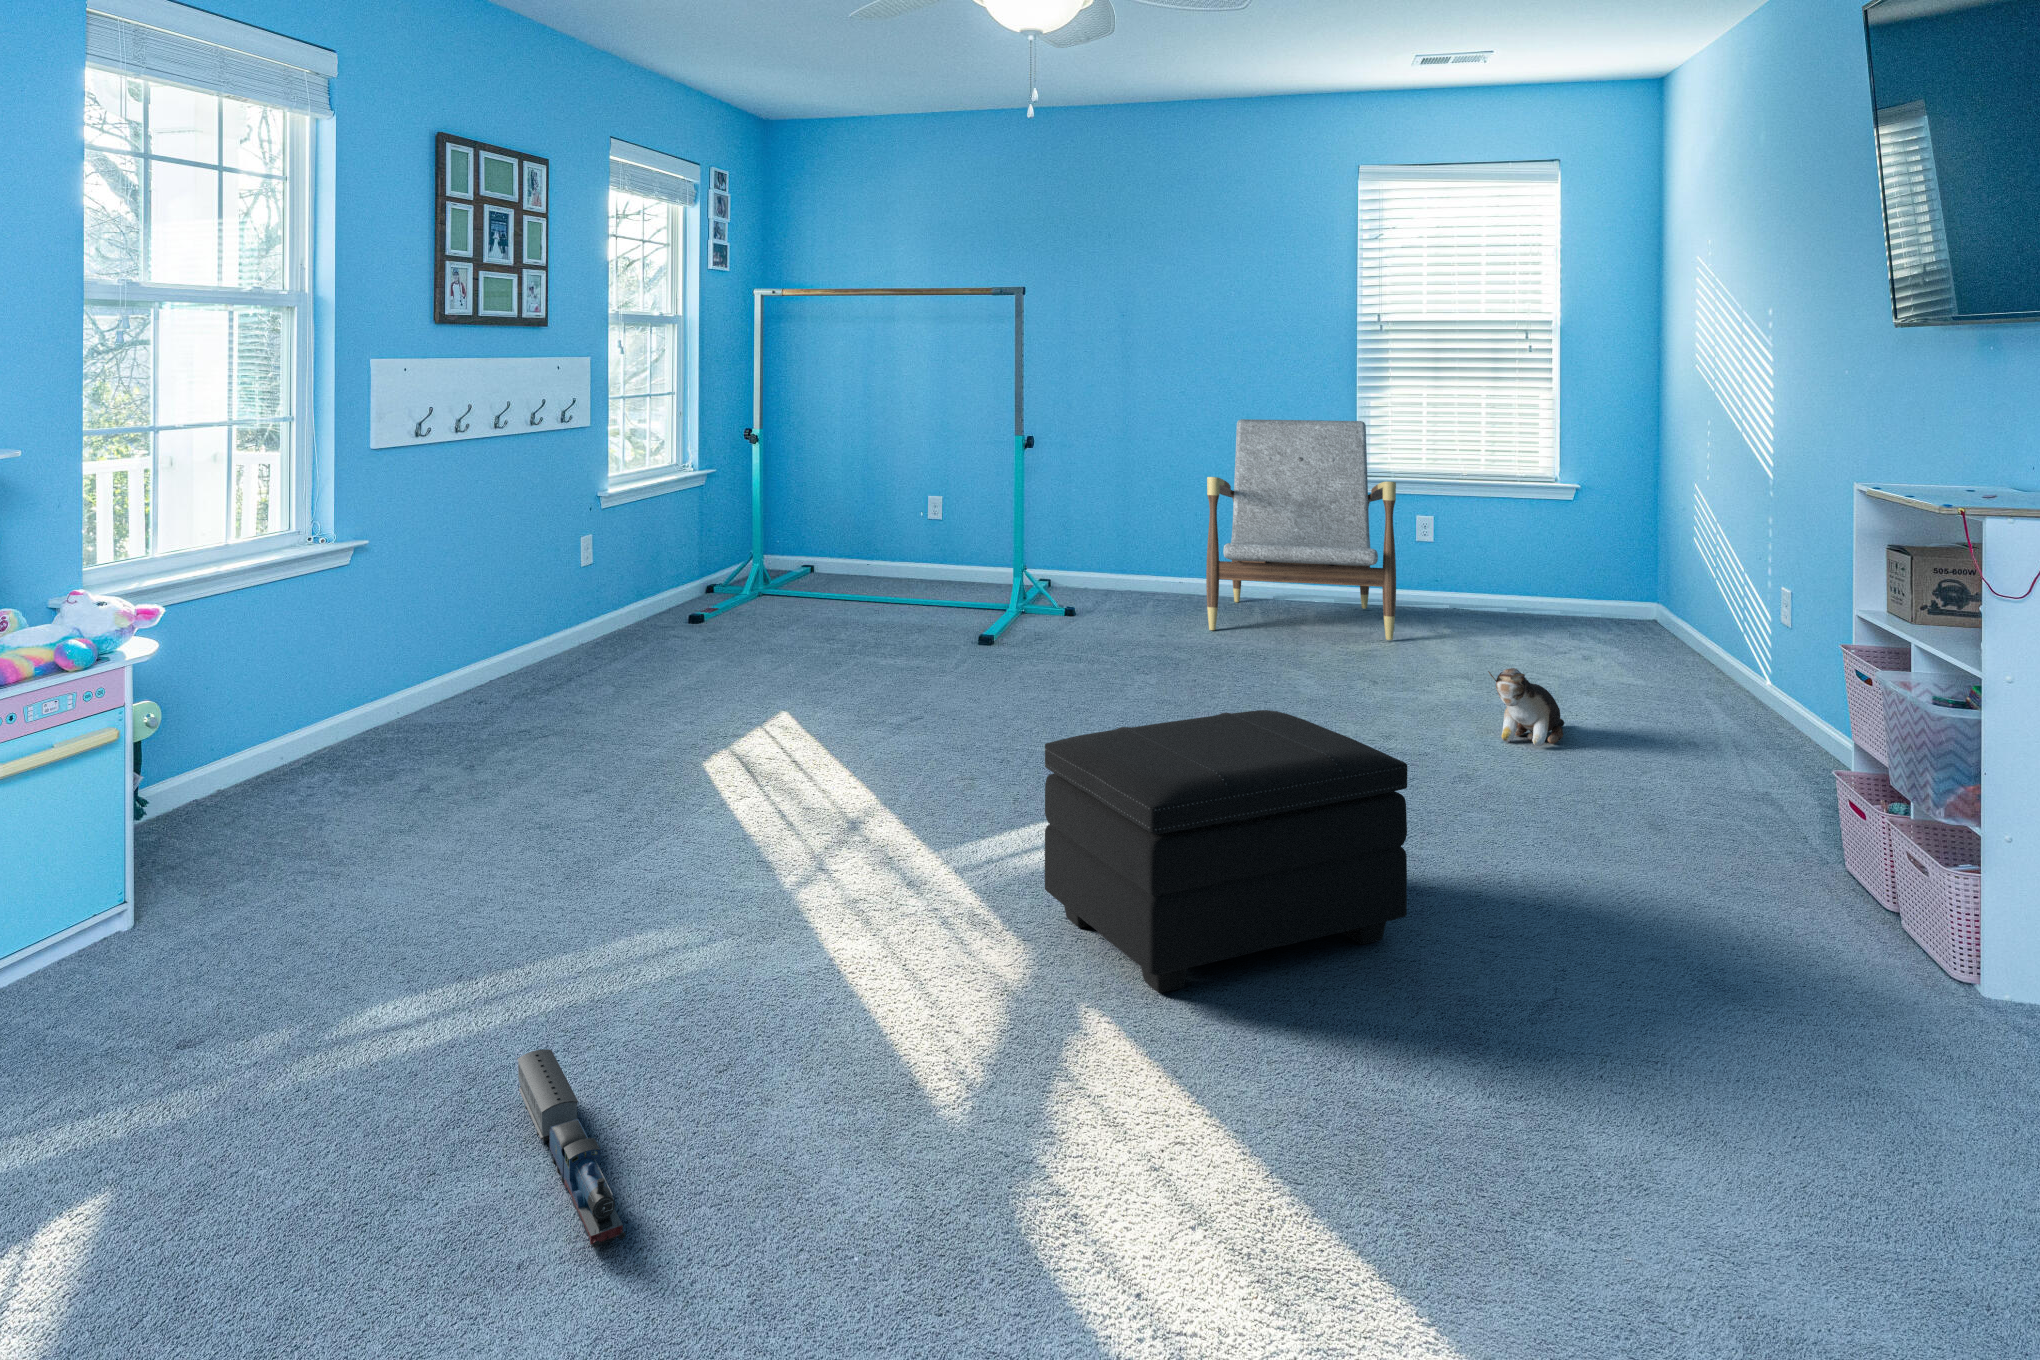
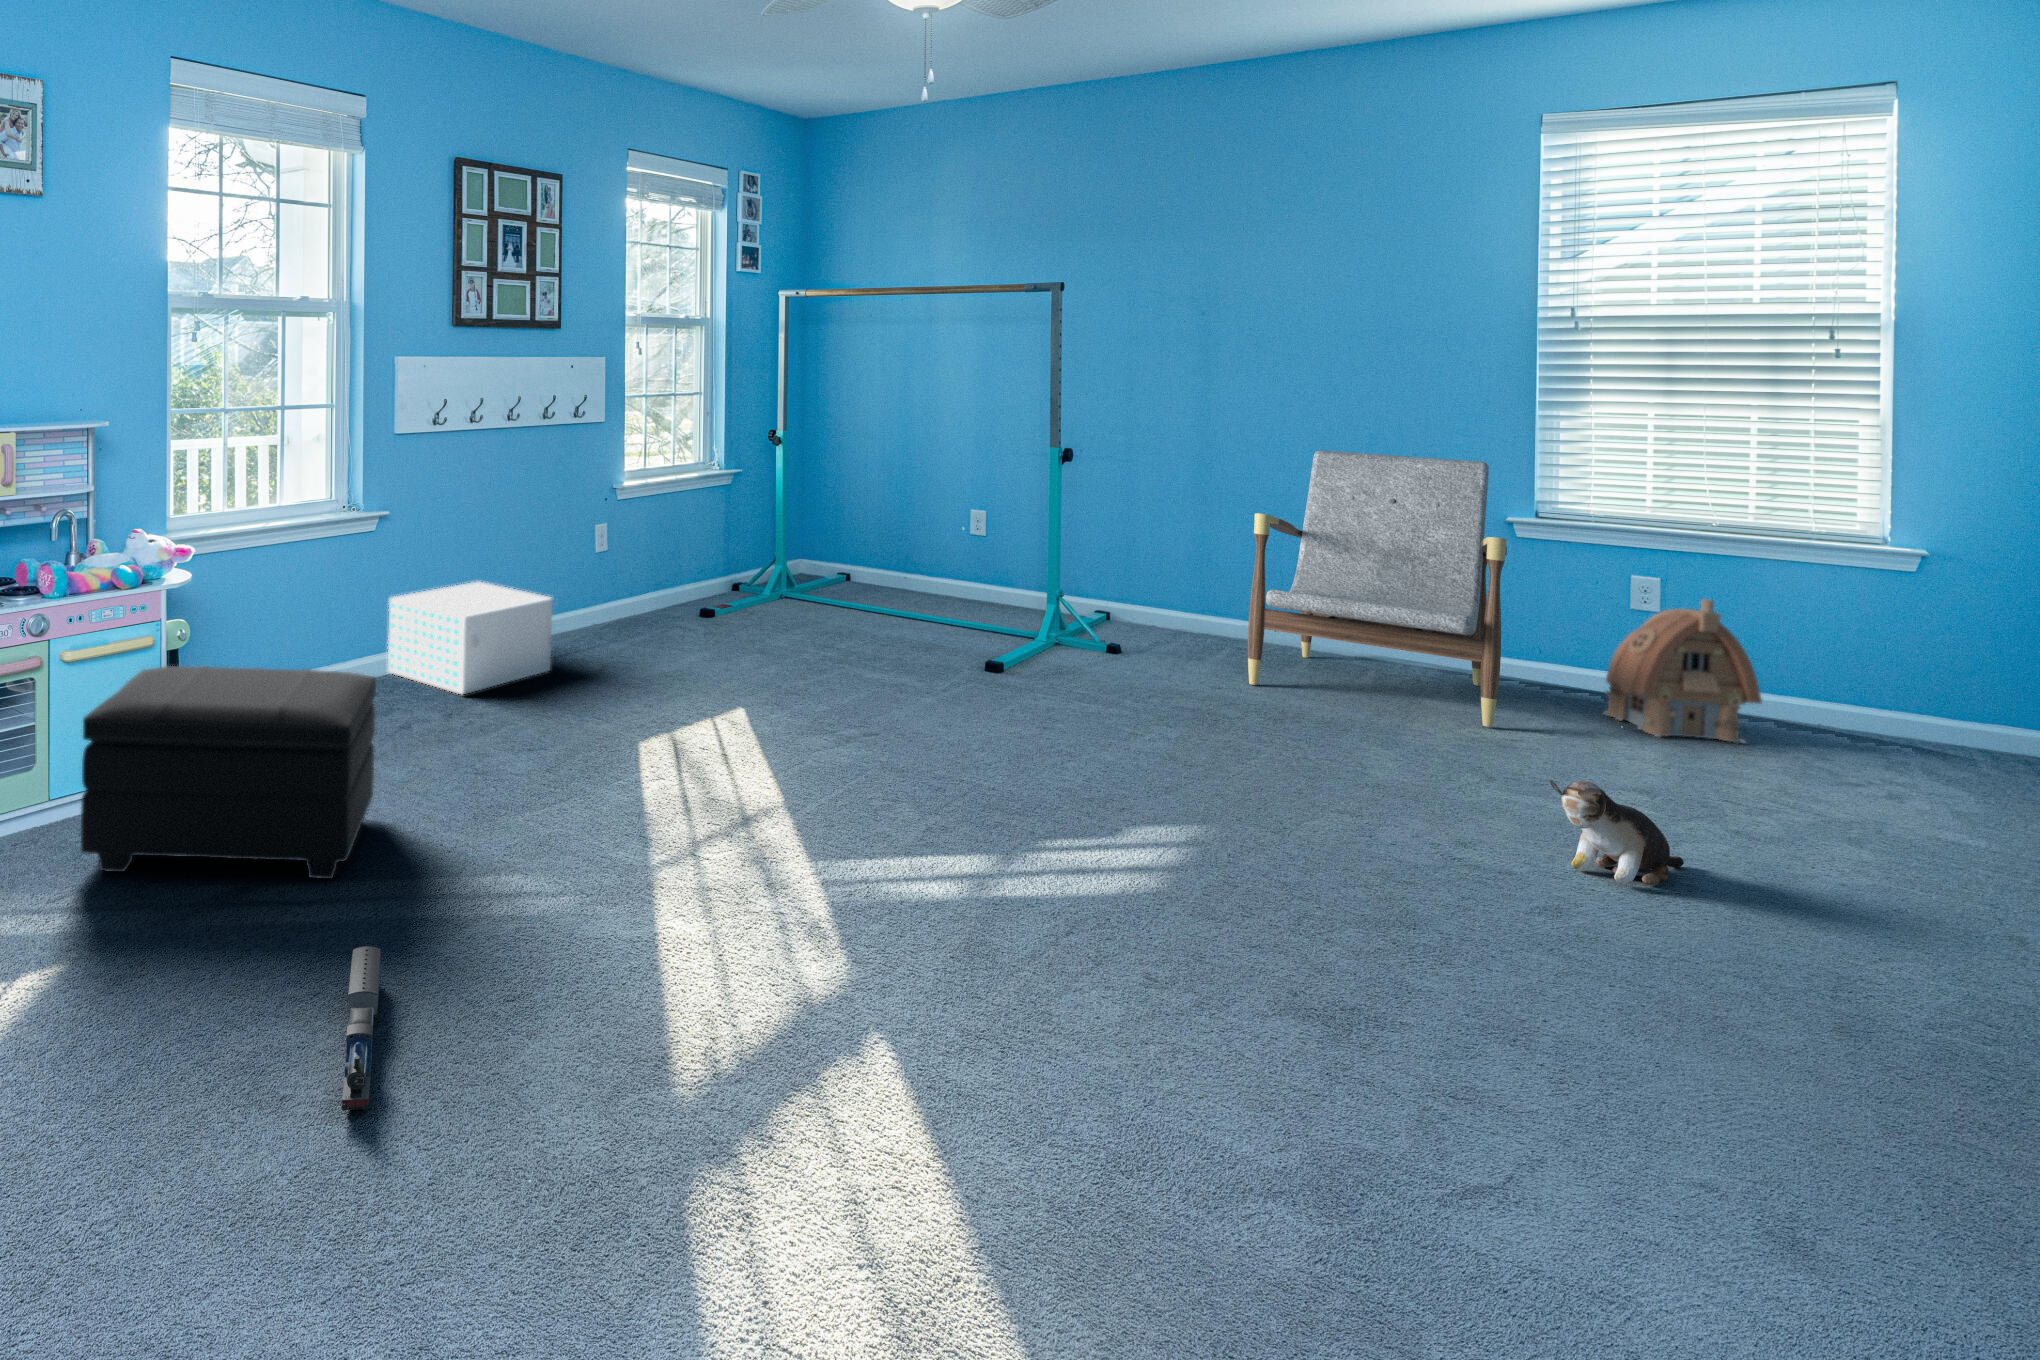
toy house: none [1453,518,1556,632] -> present [1604,599,1762,743]
storage box: none [368,618,566,749] -> present [388,582,552,694]
footstool: present [1045,710,1407,993] -> present [81,666,376,879]

